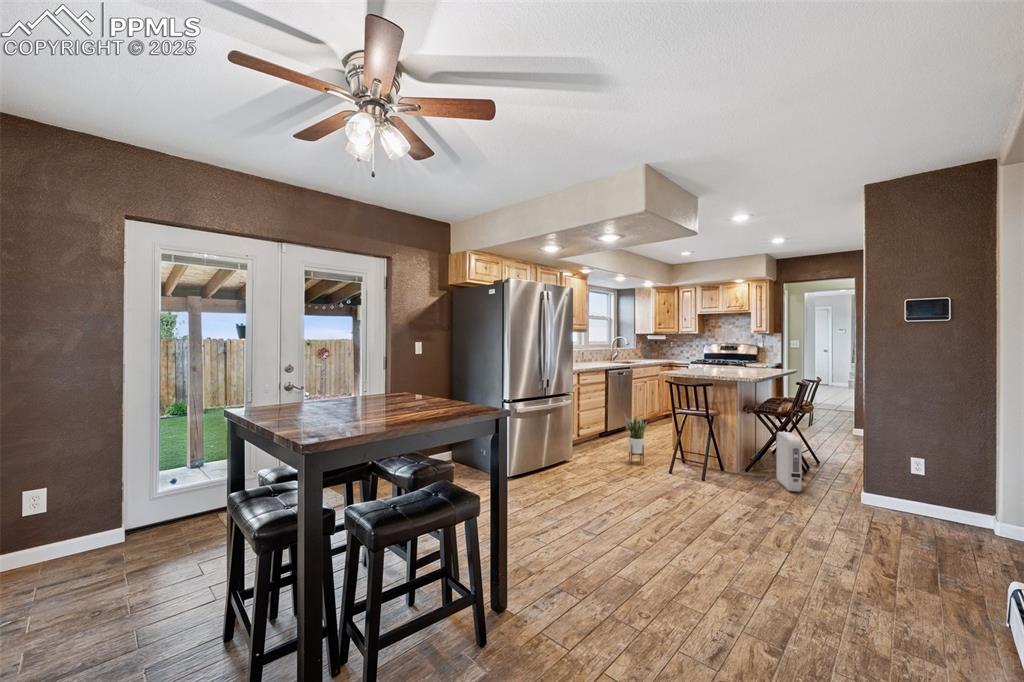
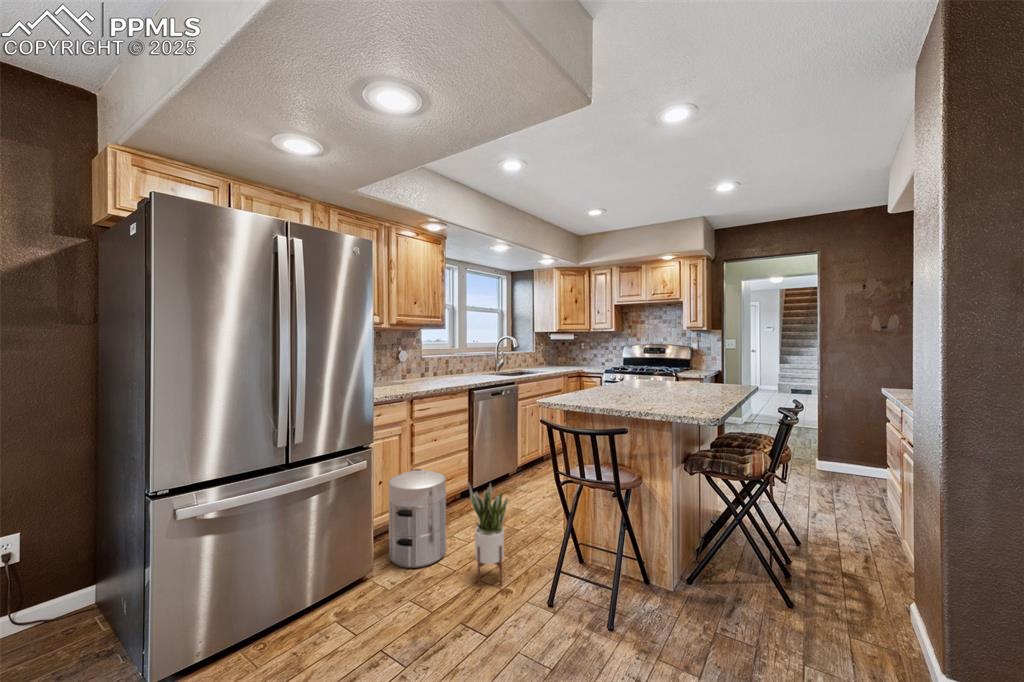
waste bin: none [577,409,607,459] -> present [389,469,446,568]
air purifier: present [776,432,802,492] -> none [750,526,816,678]

